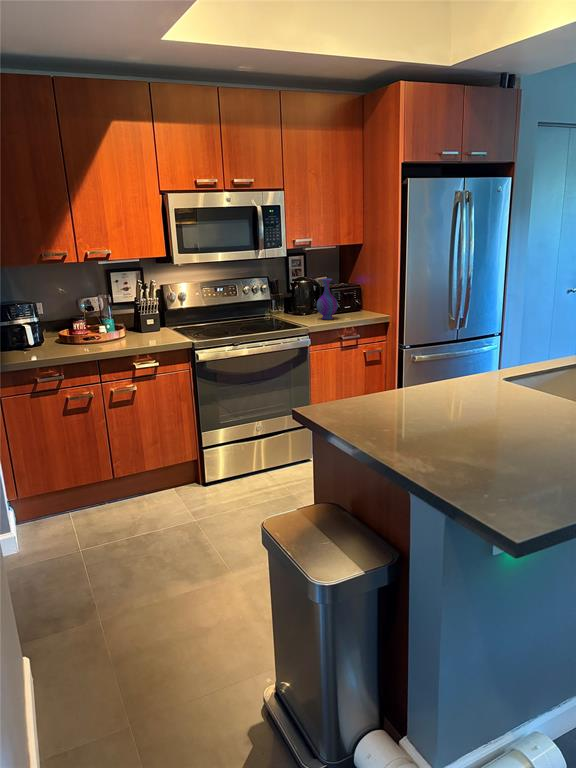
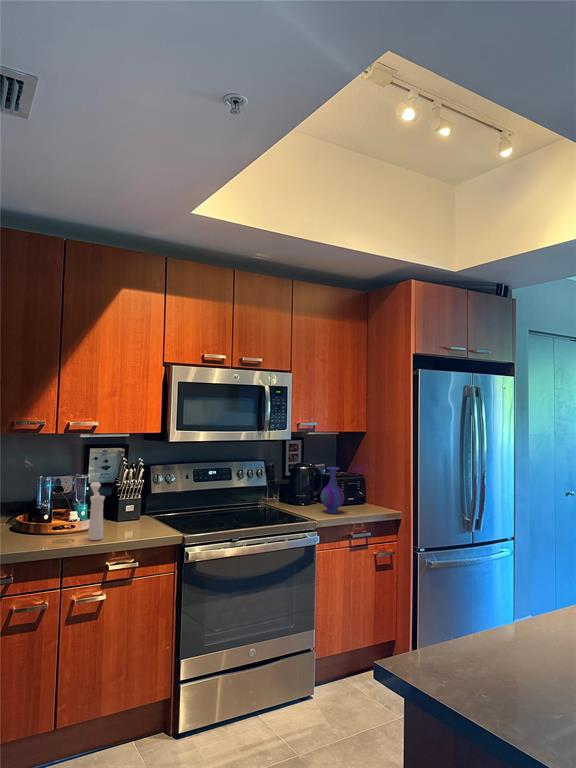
pepper mill: none [112,301,128,346] -> present [88,482,105,540]

